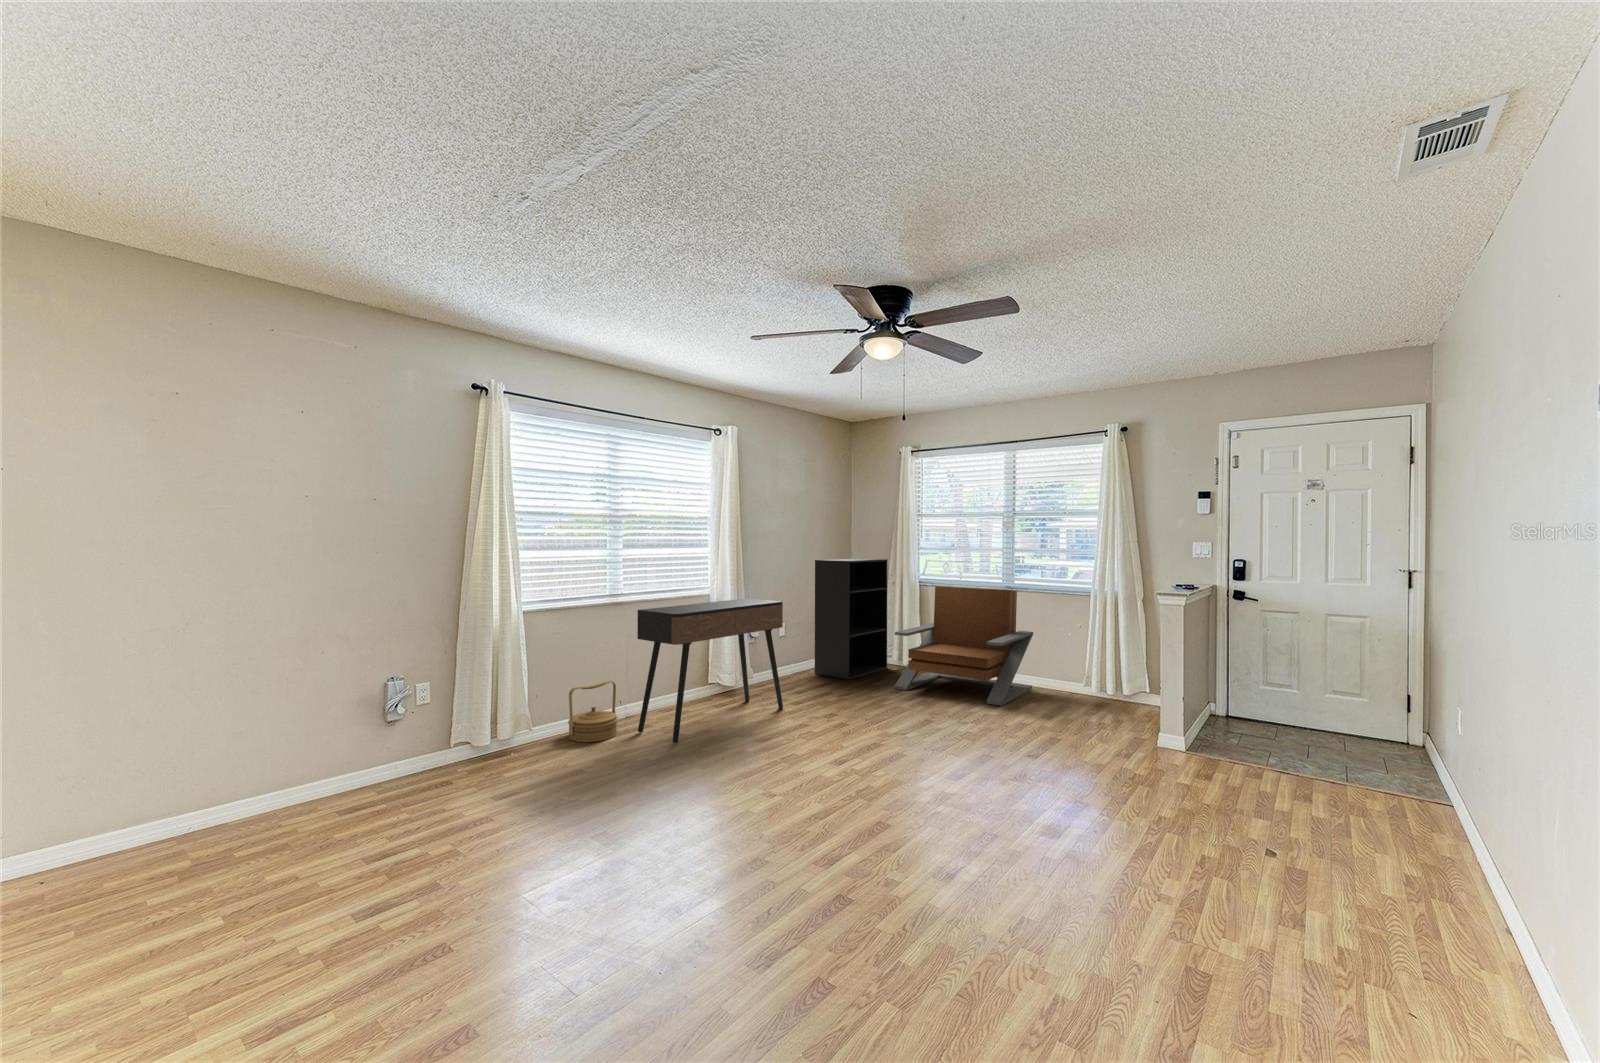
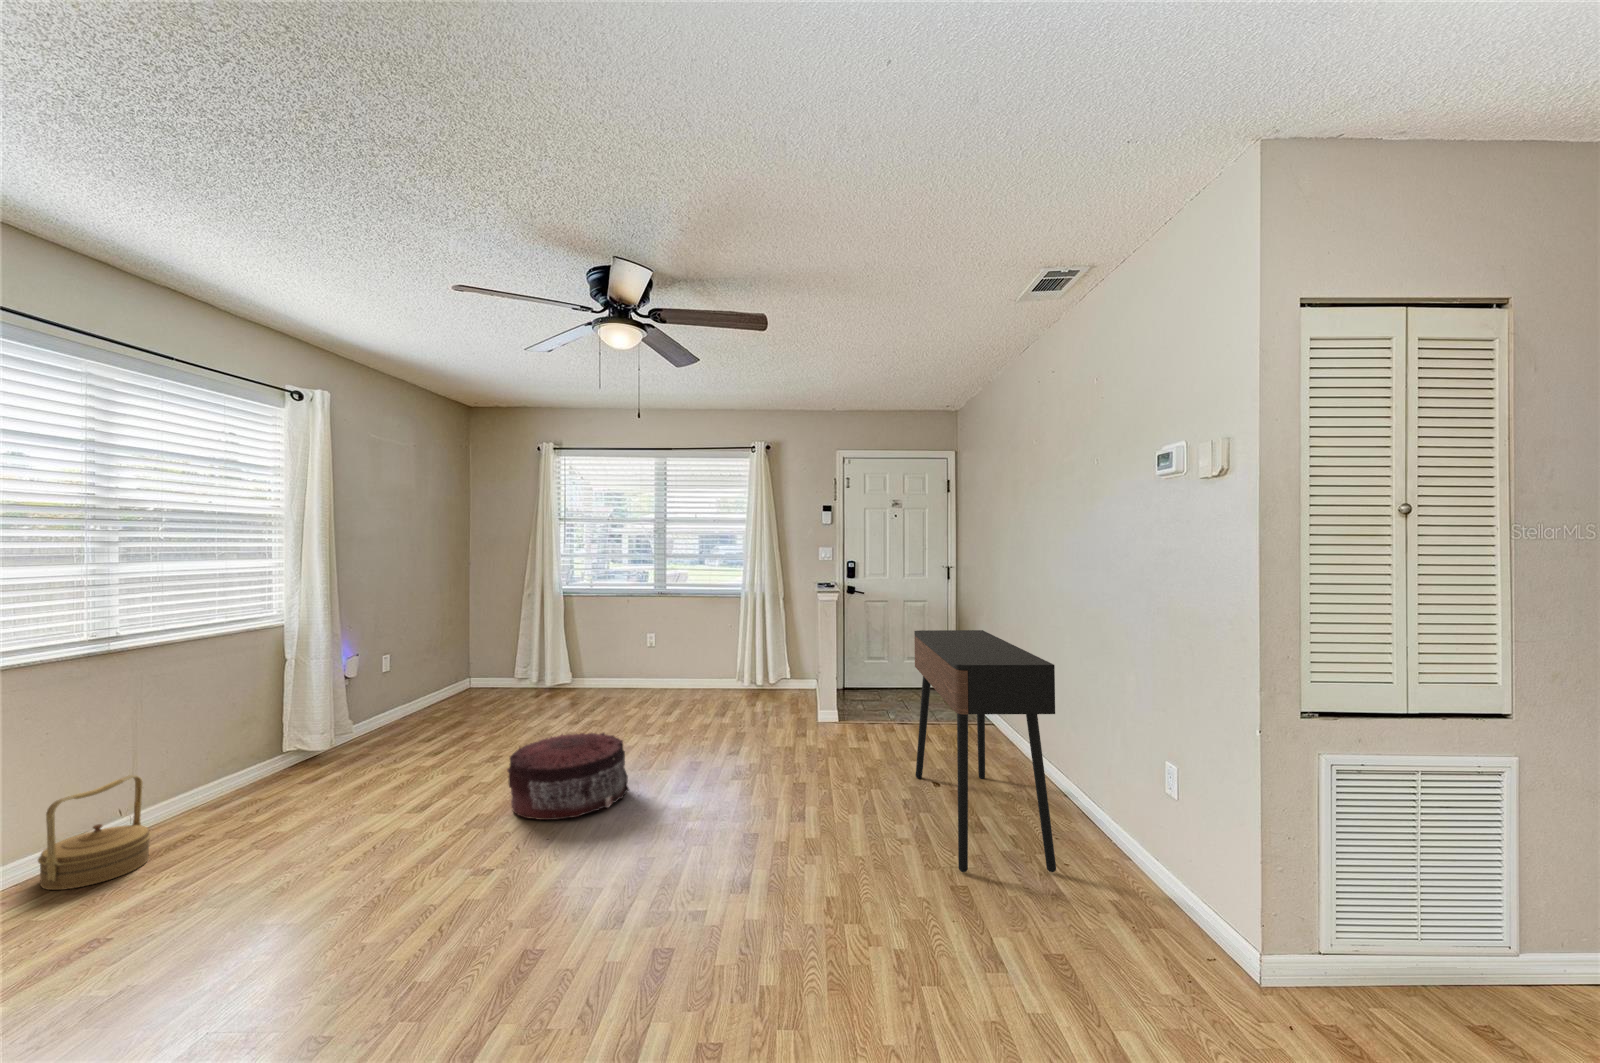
bookshelf: present [815,558,887,679] -> none [432,570,521,714]
lounge chair: present [895,586,1033,706] -> none [546,597,684,715]
console table: present [637,598,783,743] -> present [914,630,1056,872]
pouf: none [814,703,912,776] -> present [507,733,629,820]

